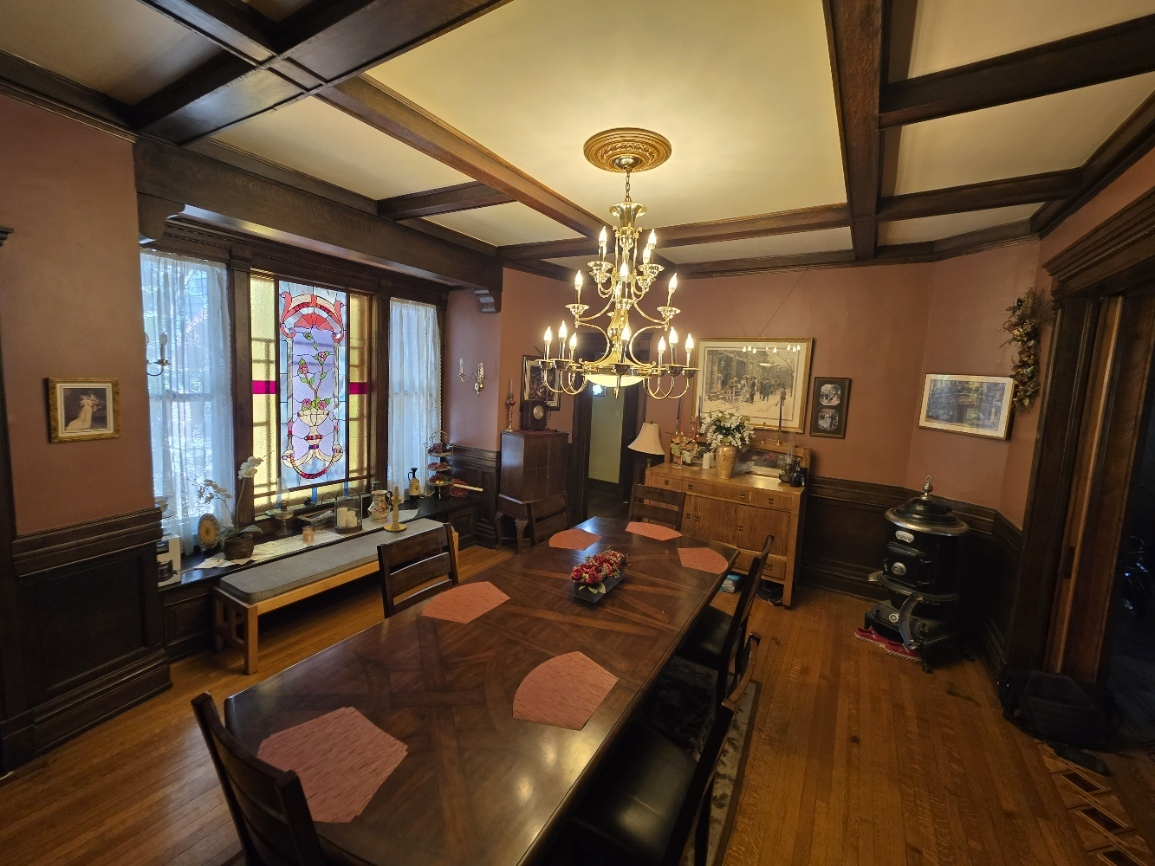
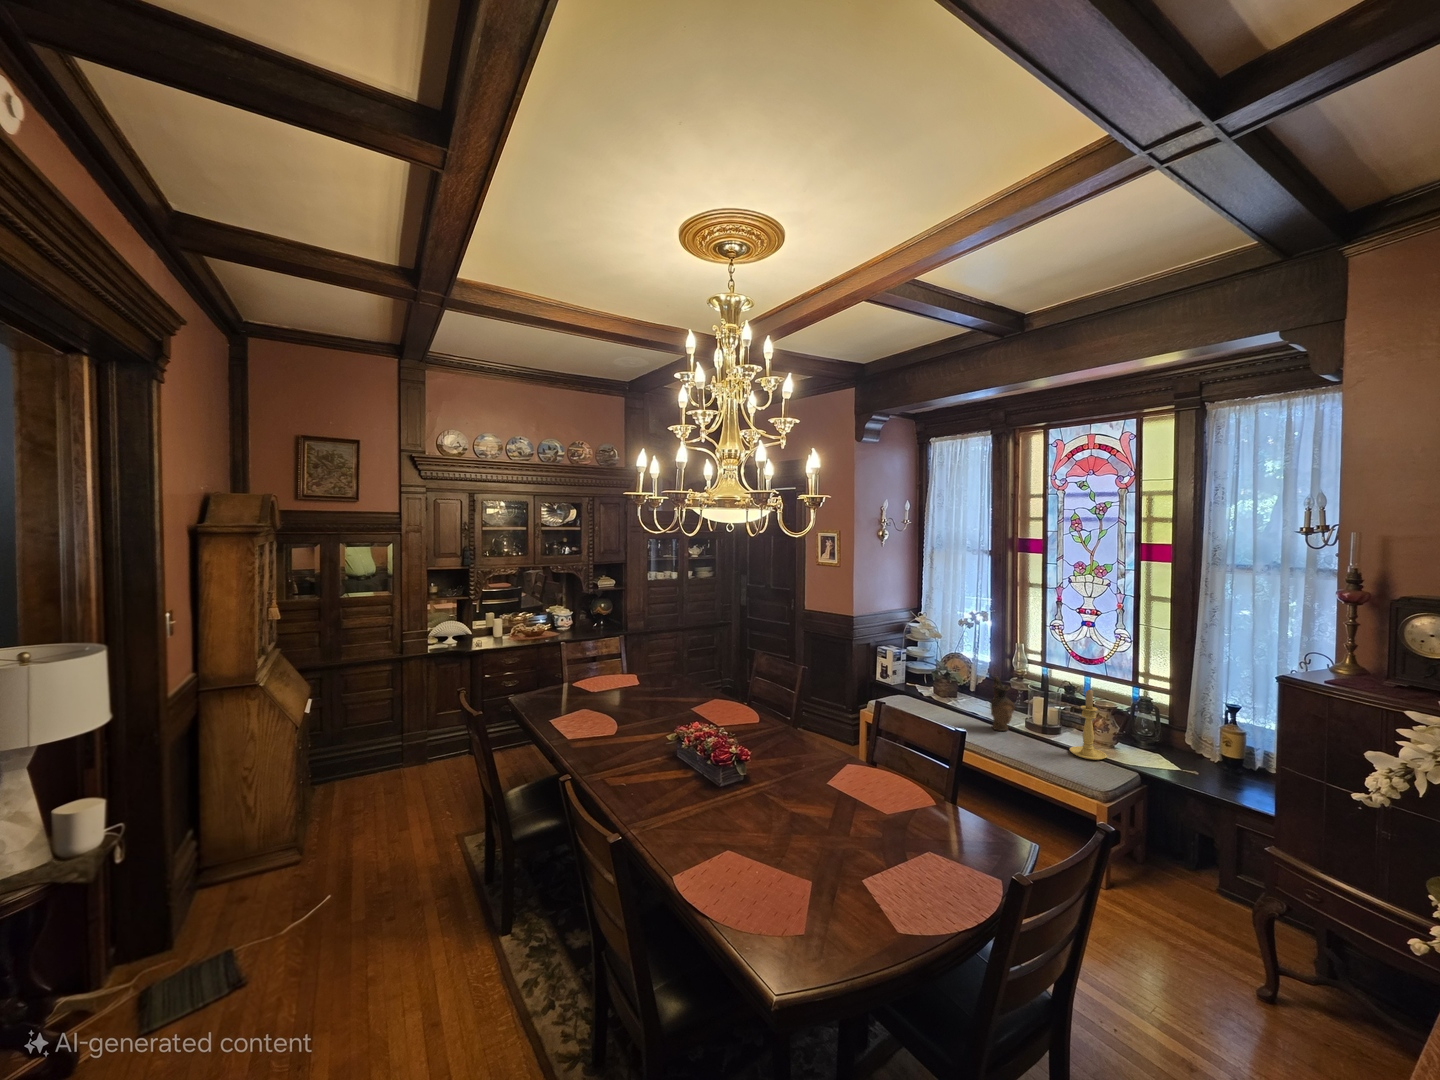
ceramic pitcher: none [330,504,358,547] -> present [990,677,1015,731]

